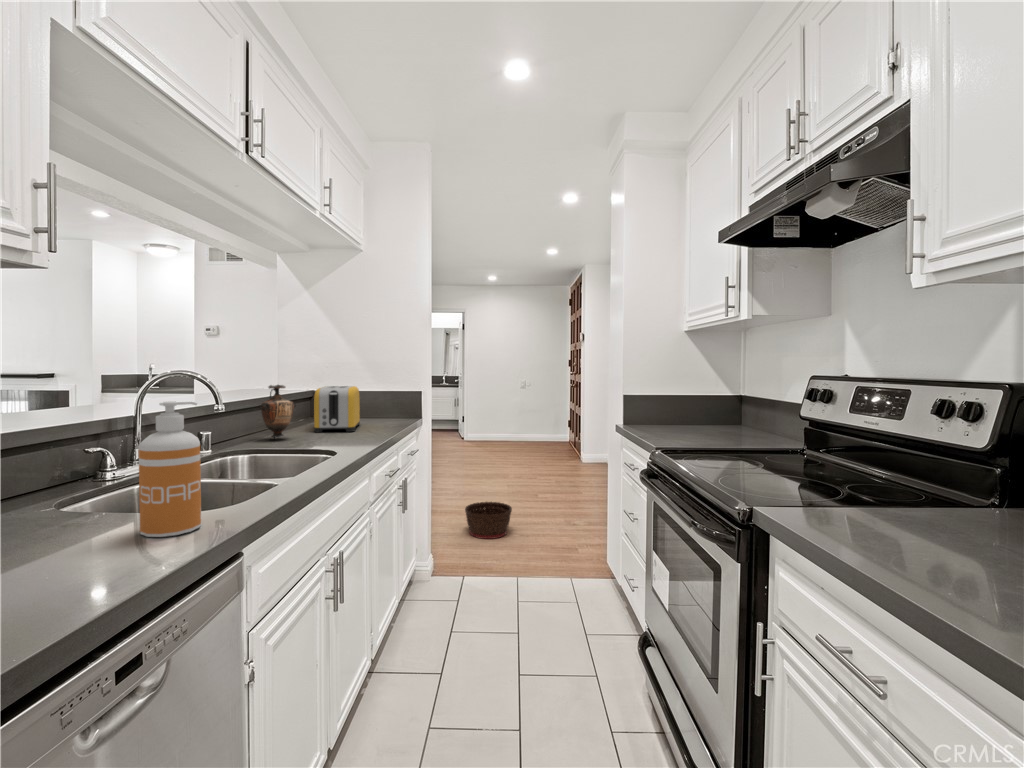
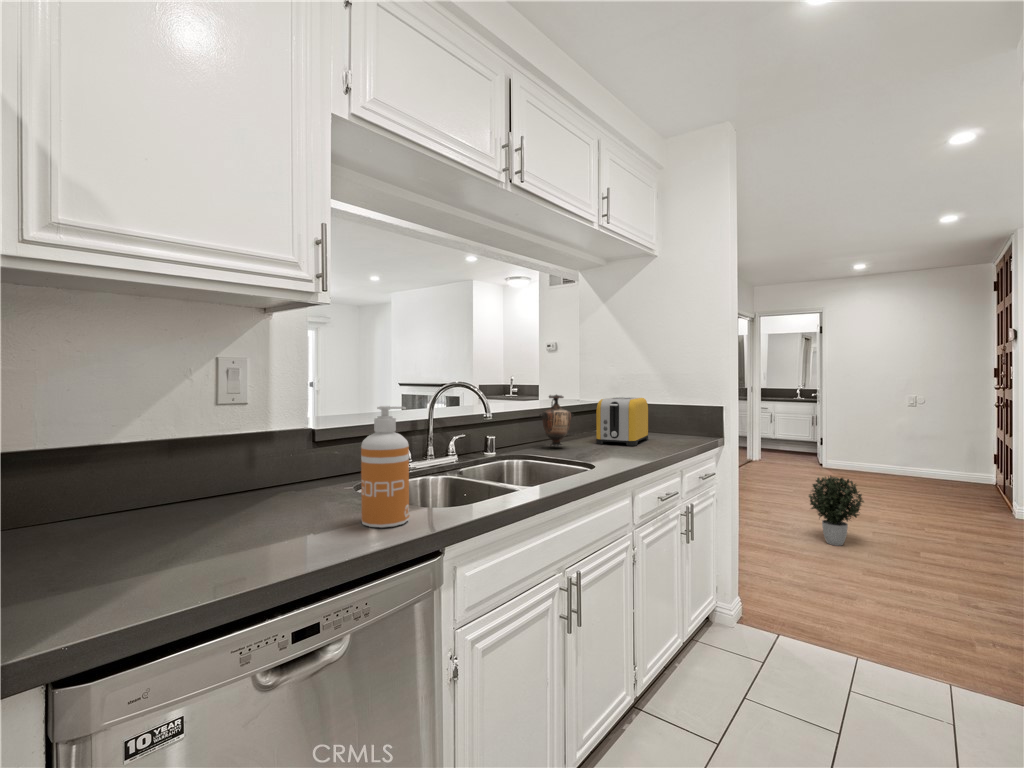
potted plant: none [468,445,505,500] -> present [809,476,864,546]
basket: present [465,502,512,539] -> none [794,546,864,598]

